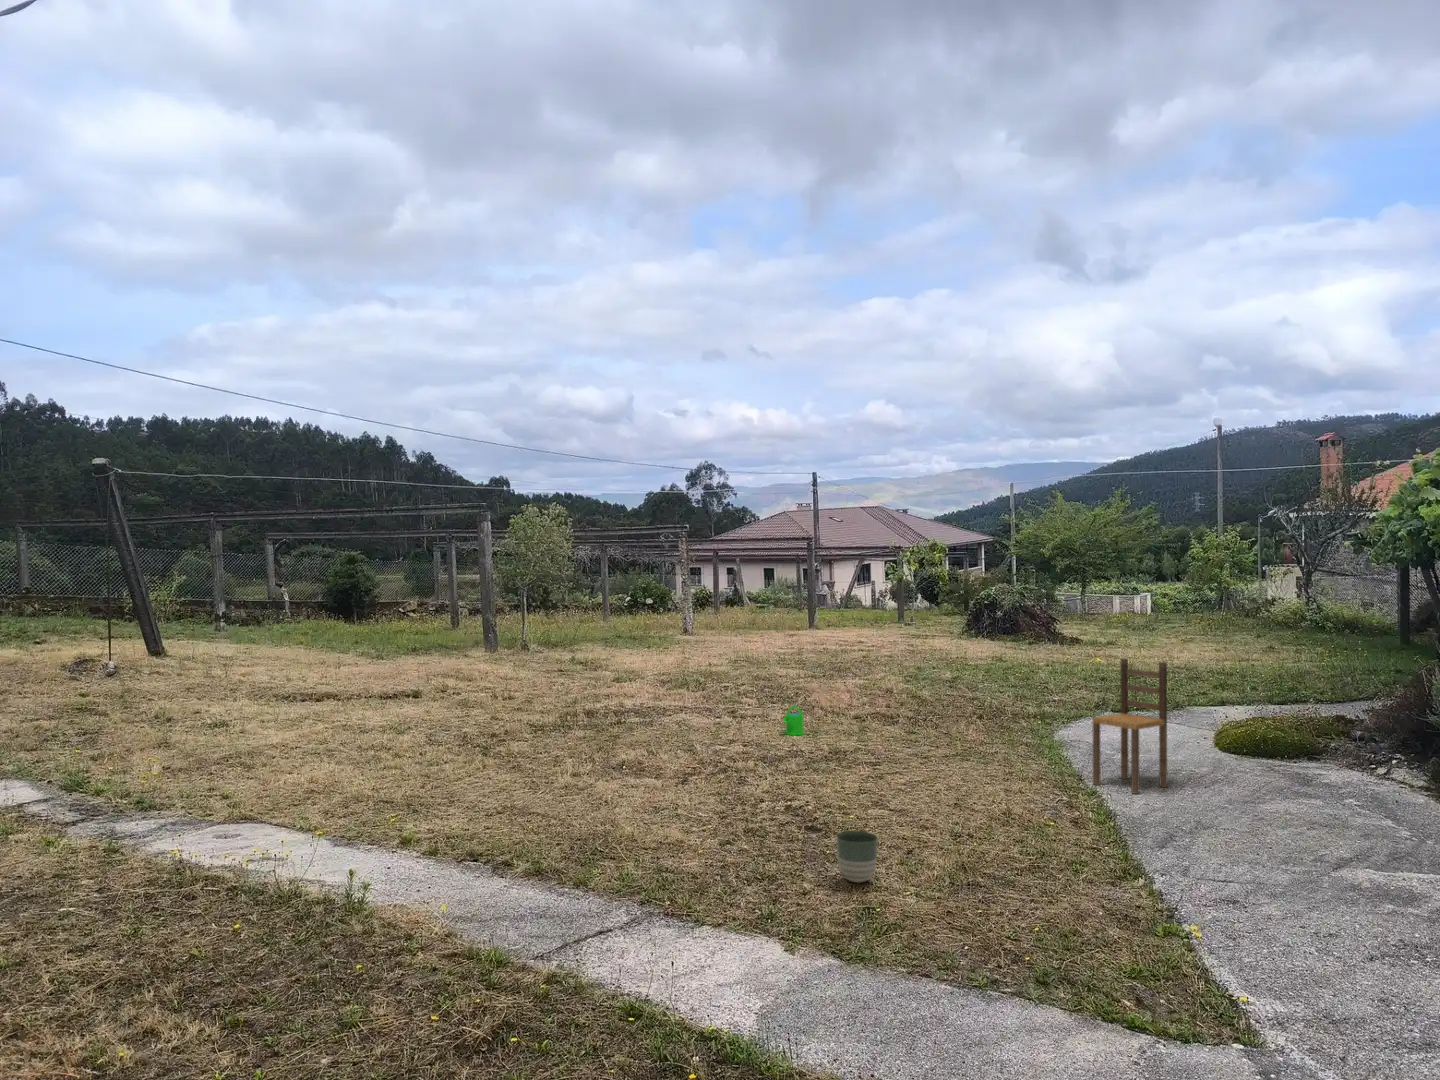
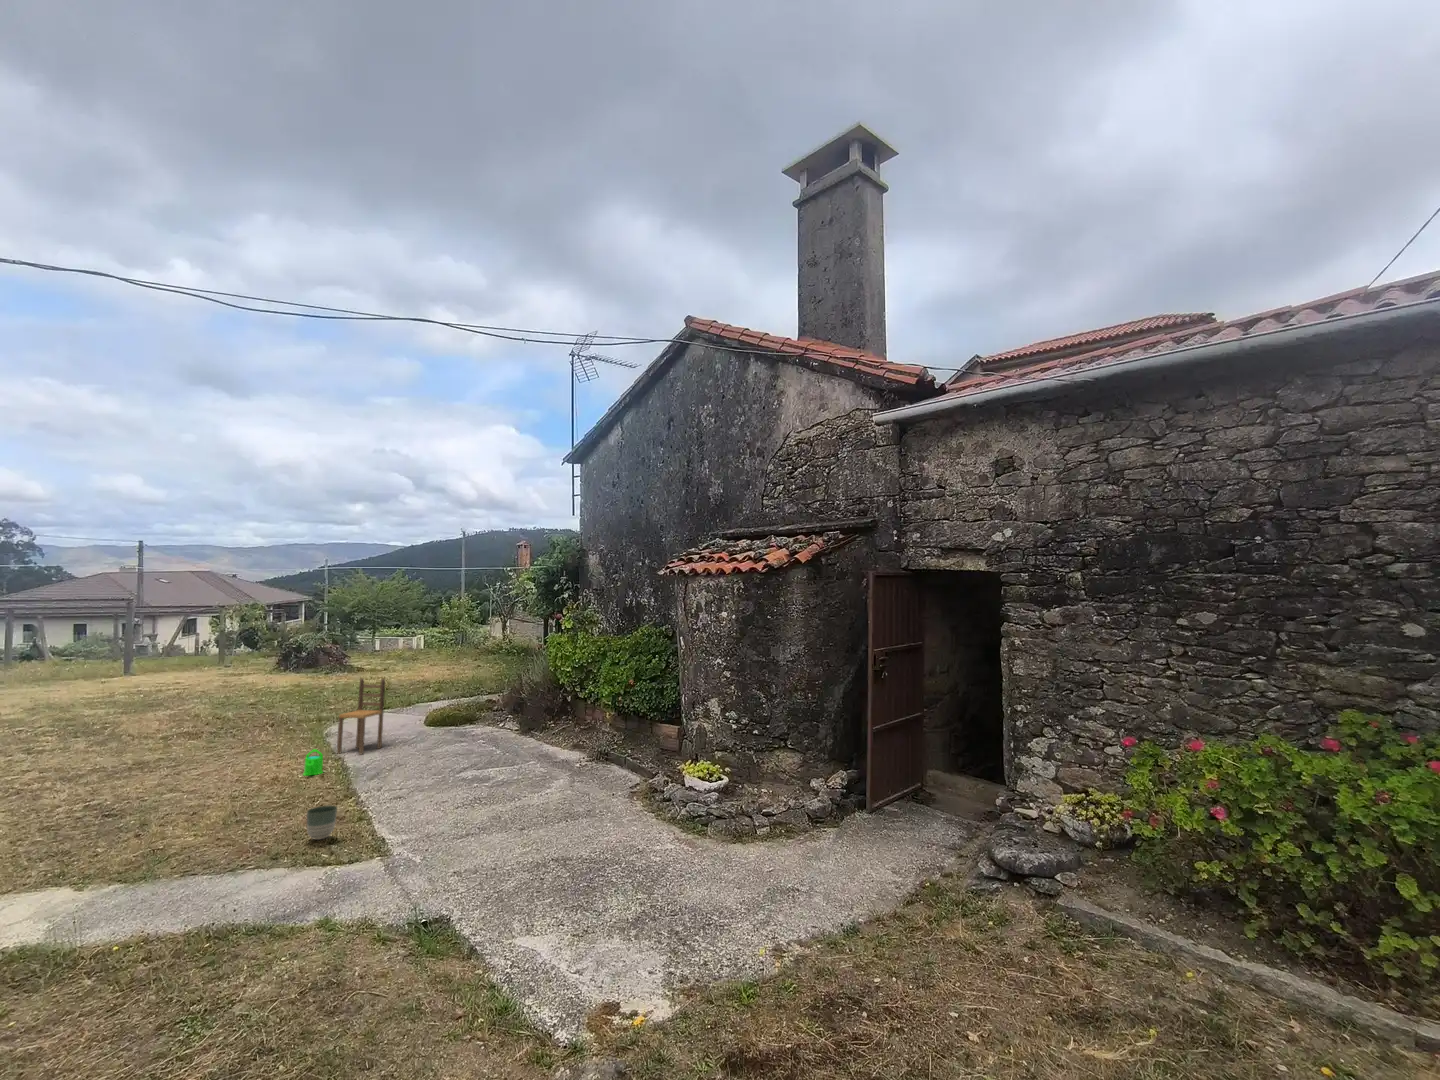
watering can: present [783,705,804,735] -> present [304,749,323,775]
planter: present [837,831,878,883] -> present [307,805,337,840]

